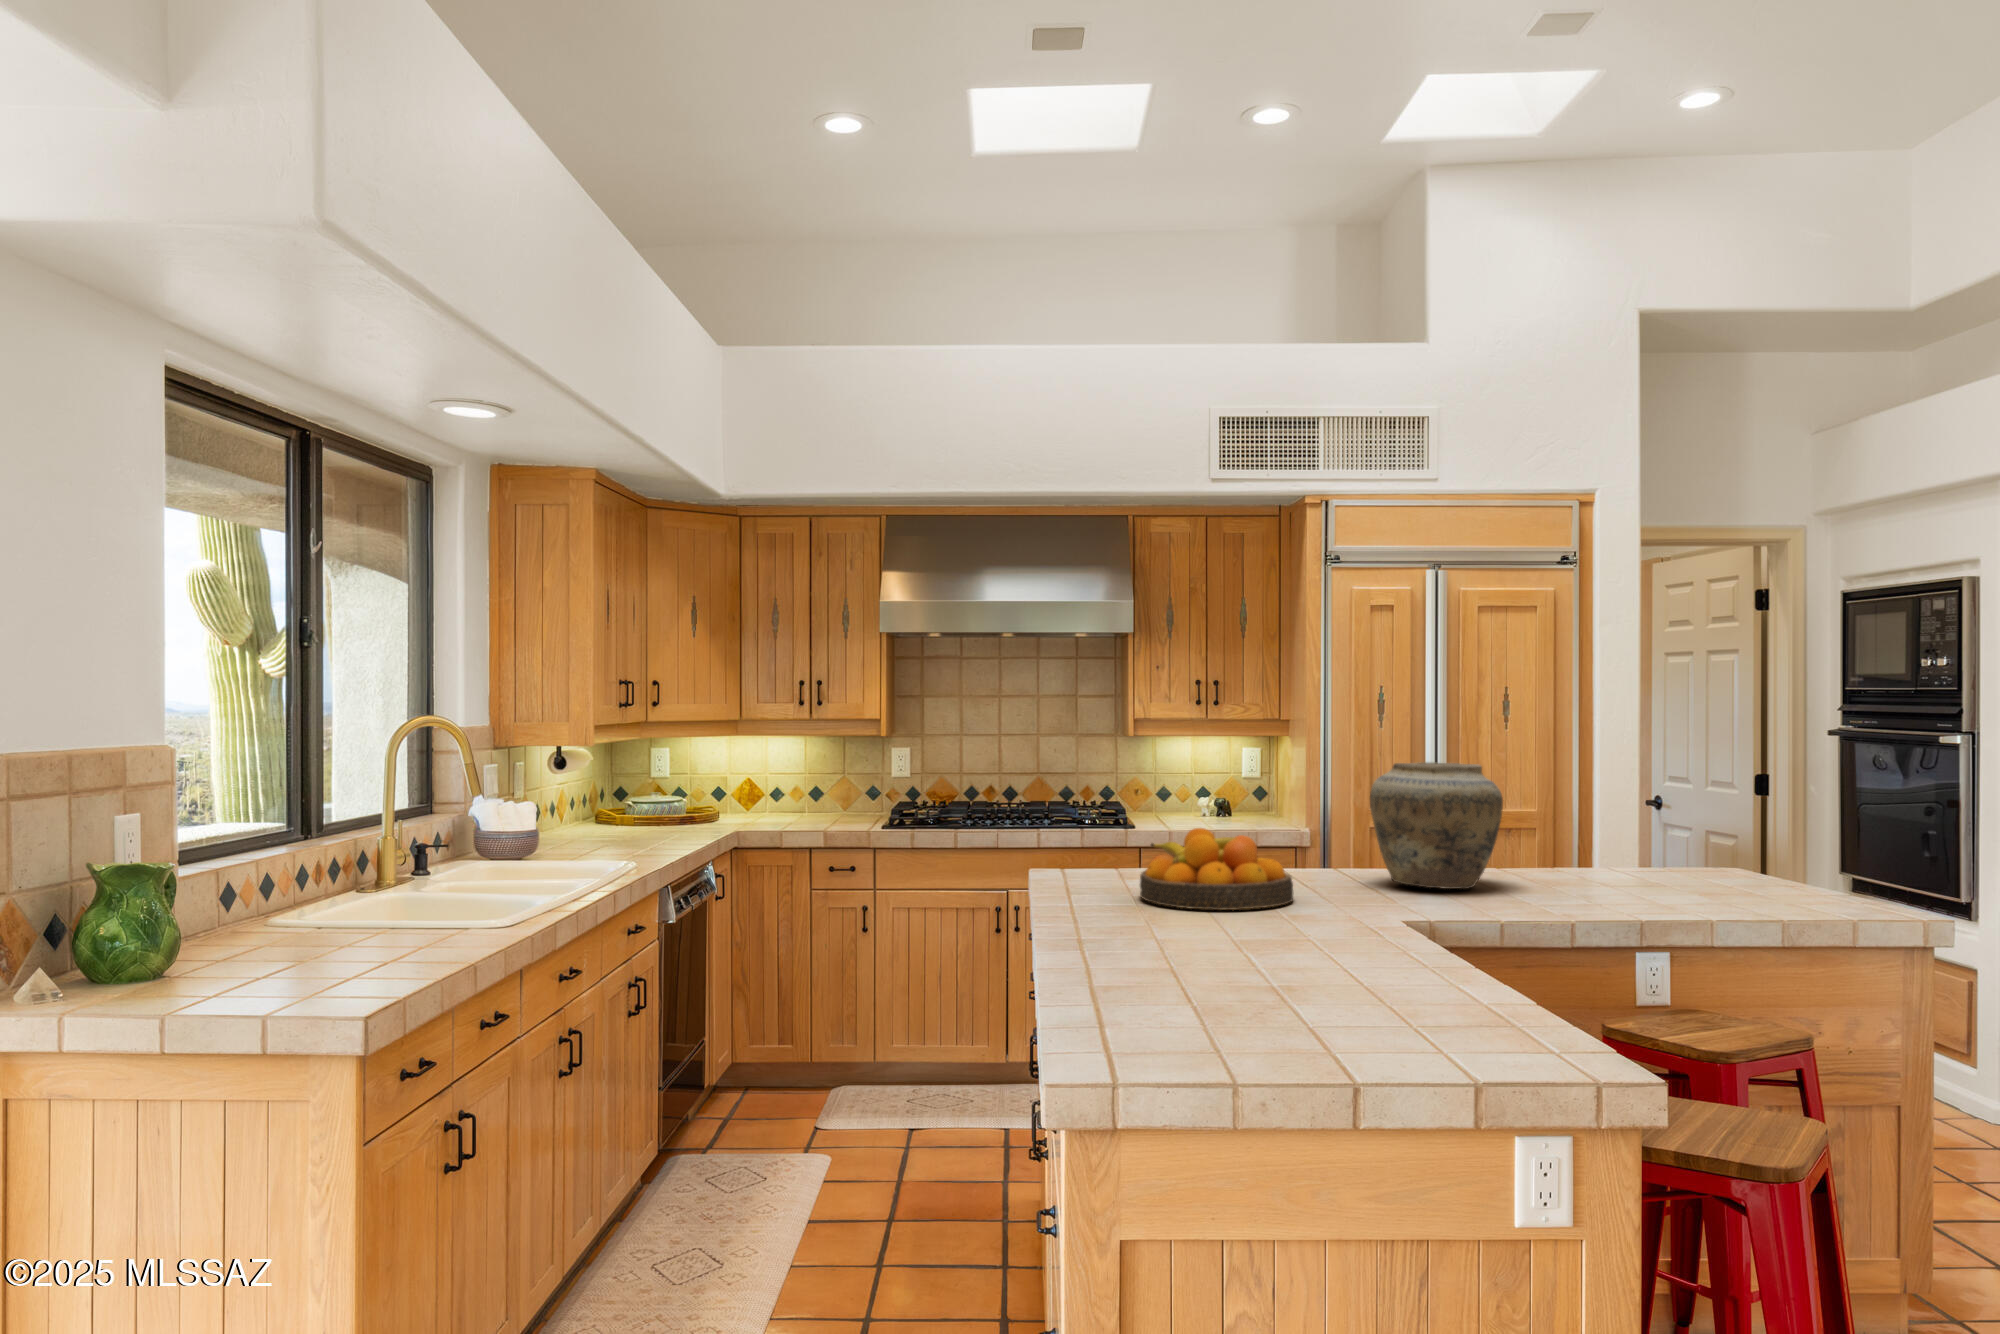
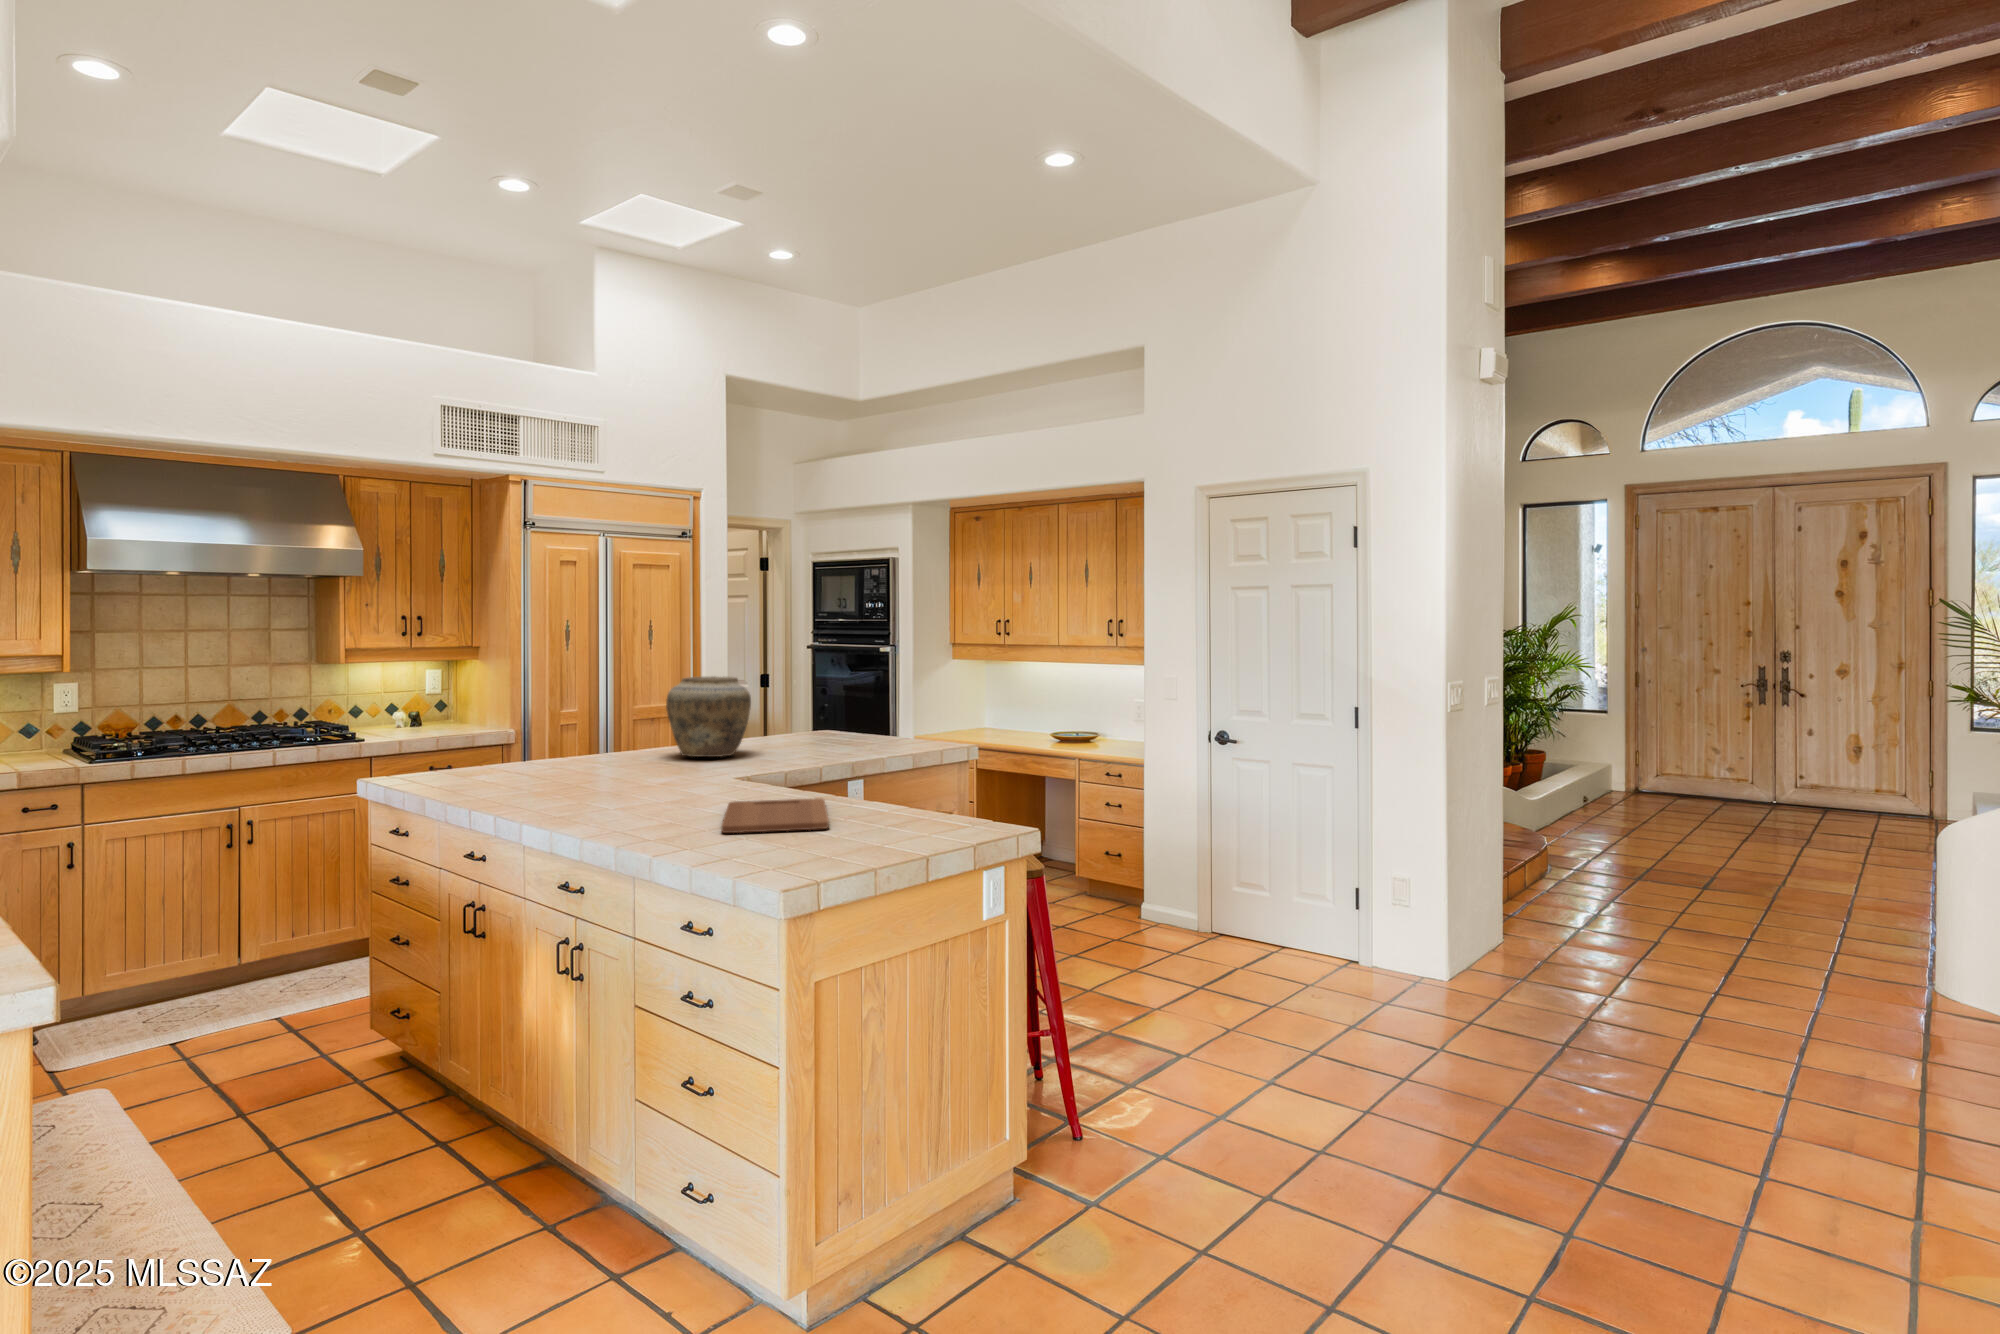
fruit bowl: present [1140,828,1293,910] -> none [535,730,650,786]
cutting board: none [1157,958,1415,1030] -> present [721,798,829,833]

